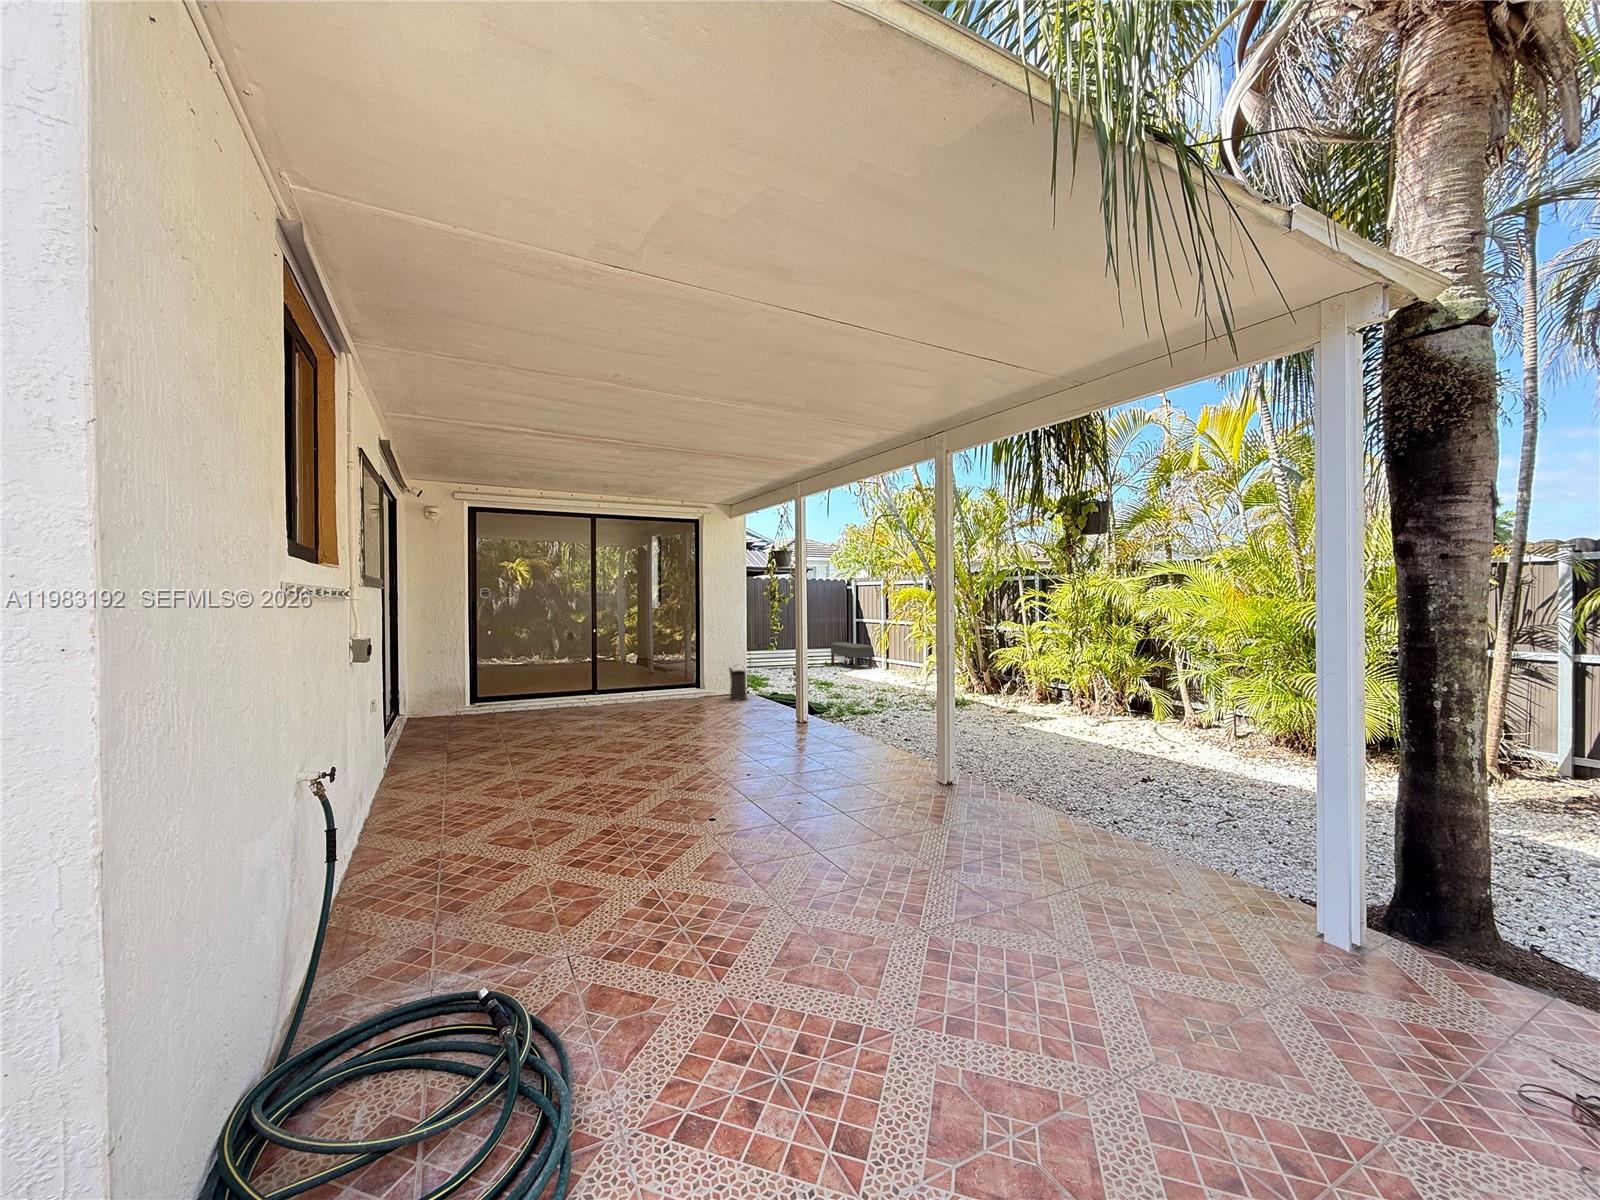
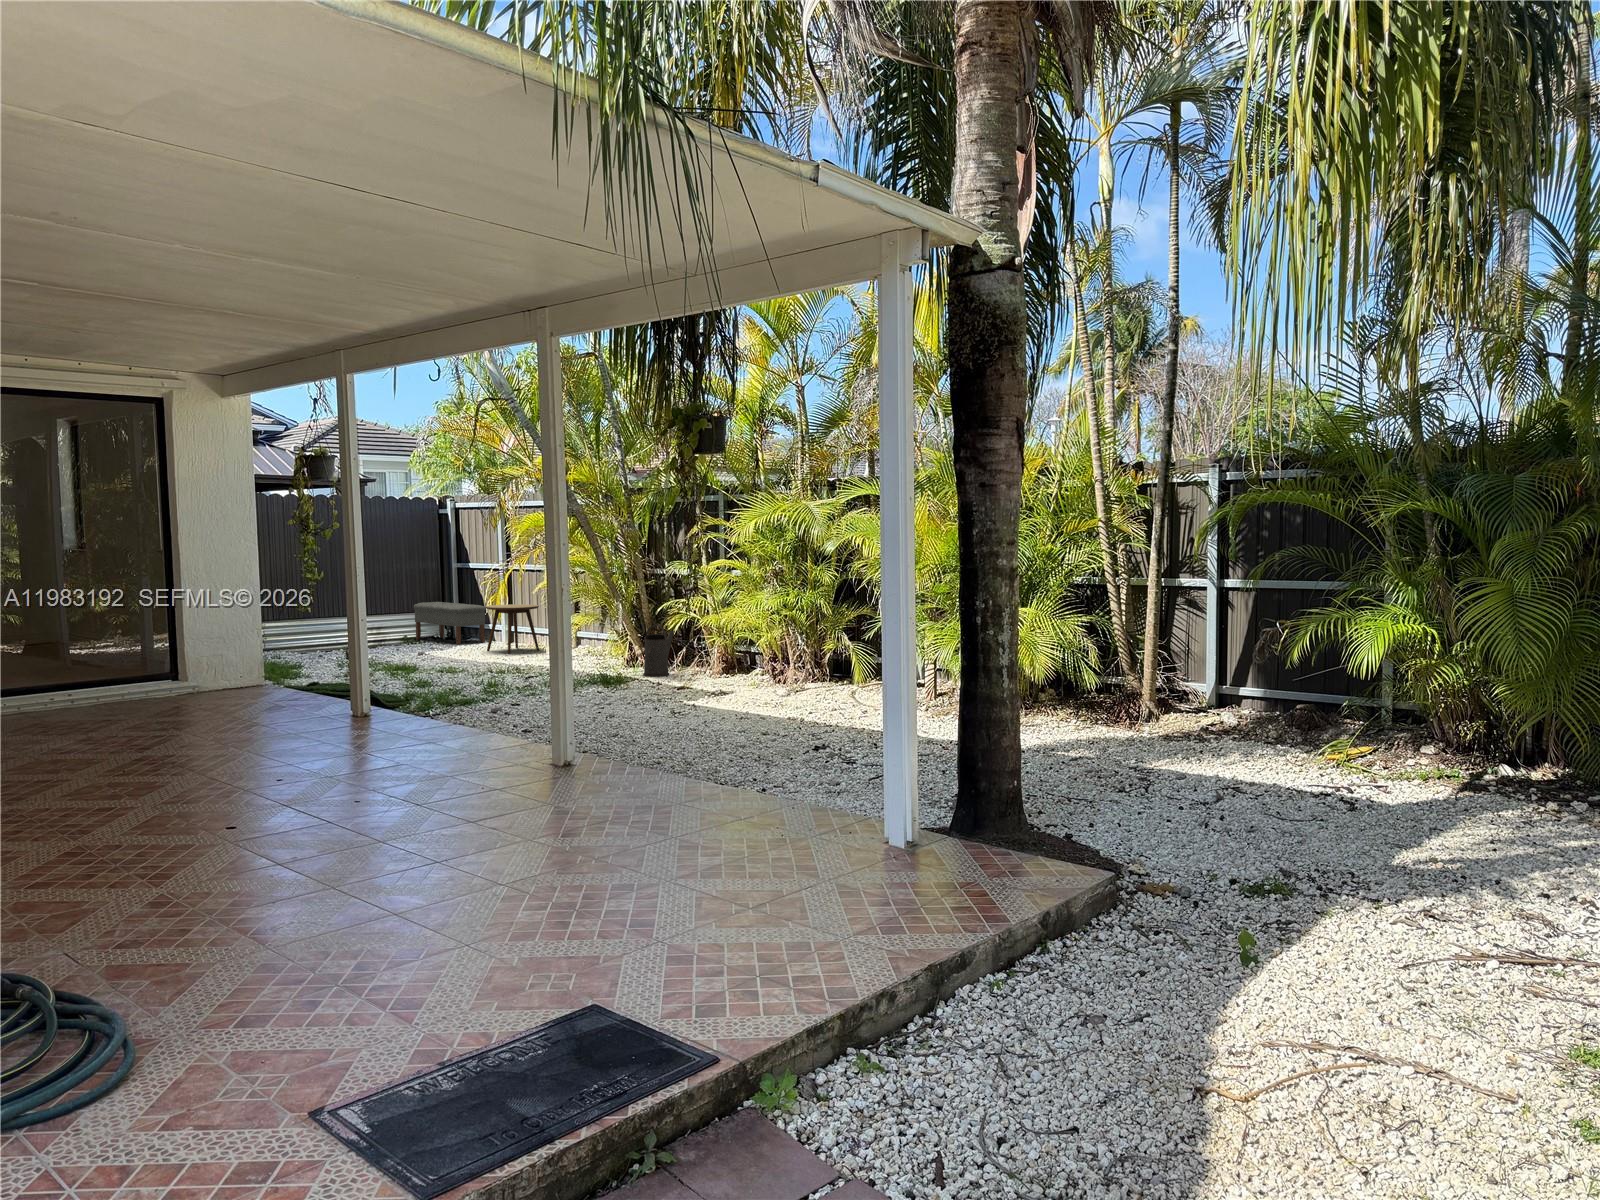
side table: none [874,646,907,677] -> present [486,604,539,653]
watering can: present [729,668,747,700] -> present [643,625,674,677]

